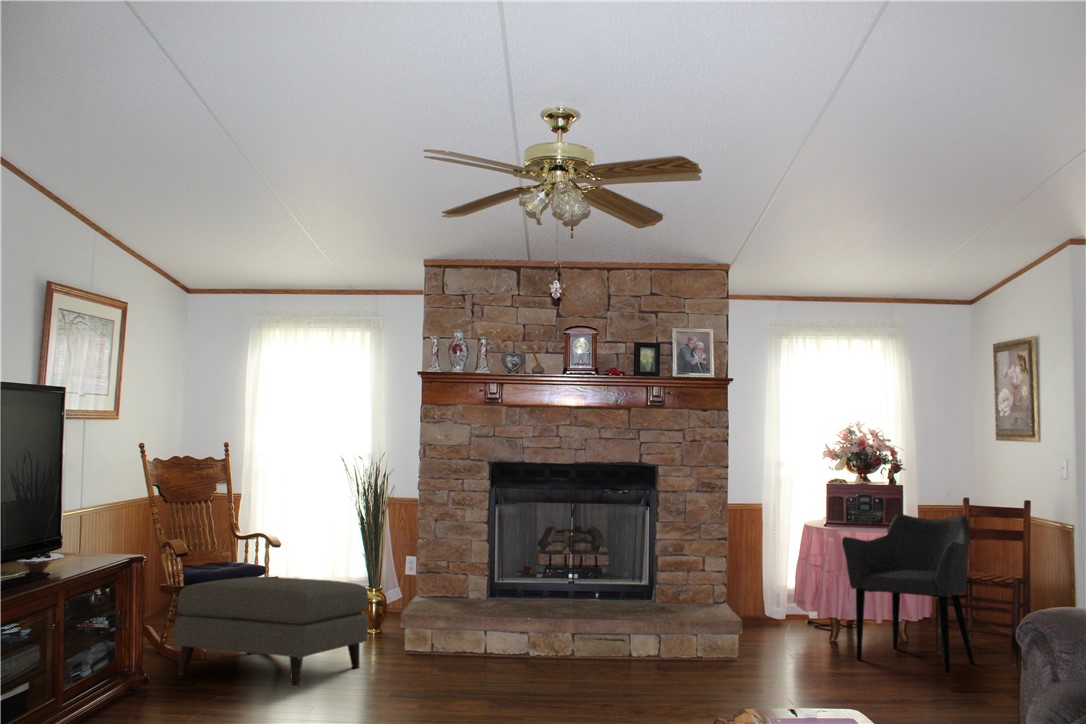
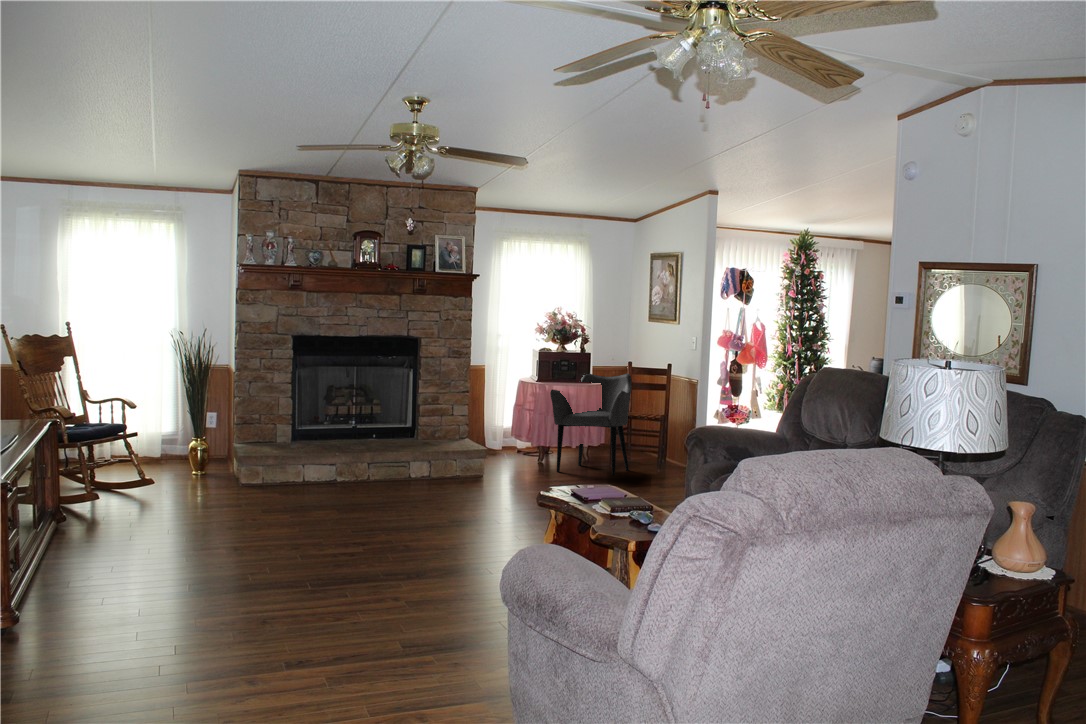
ottoman: present [173,577,369,687] -> none [80,428,222,500]

